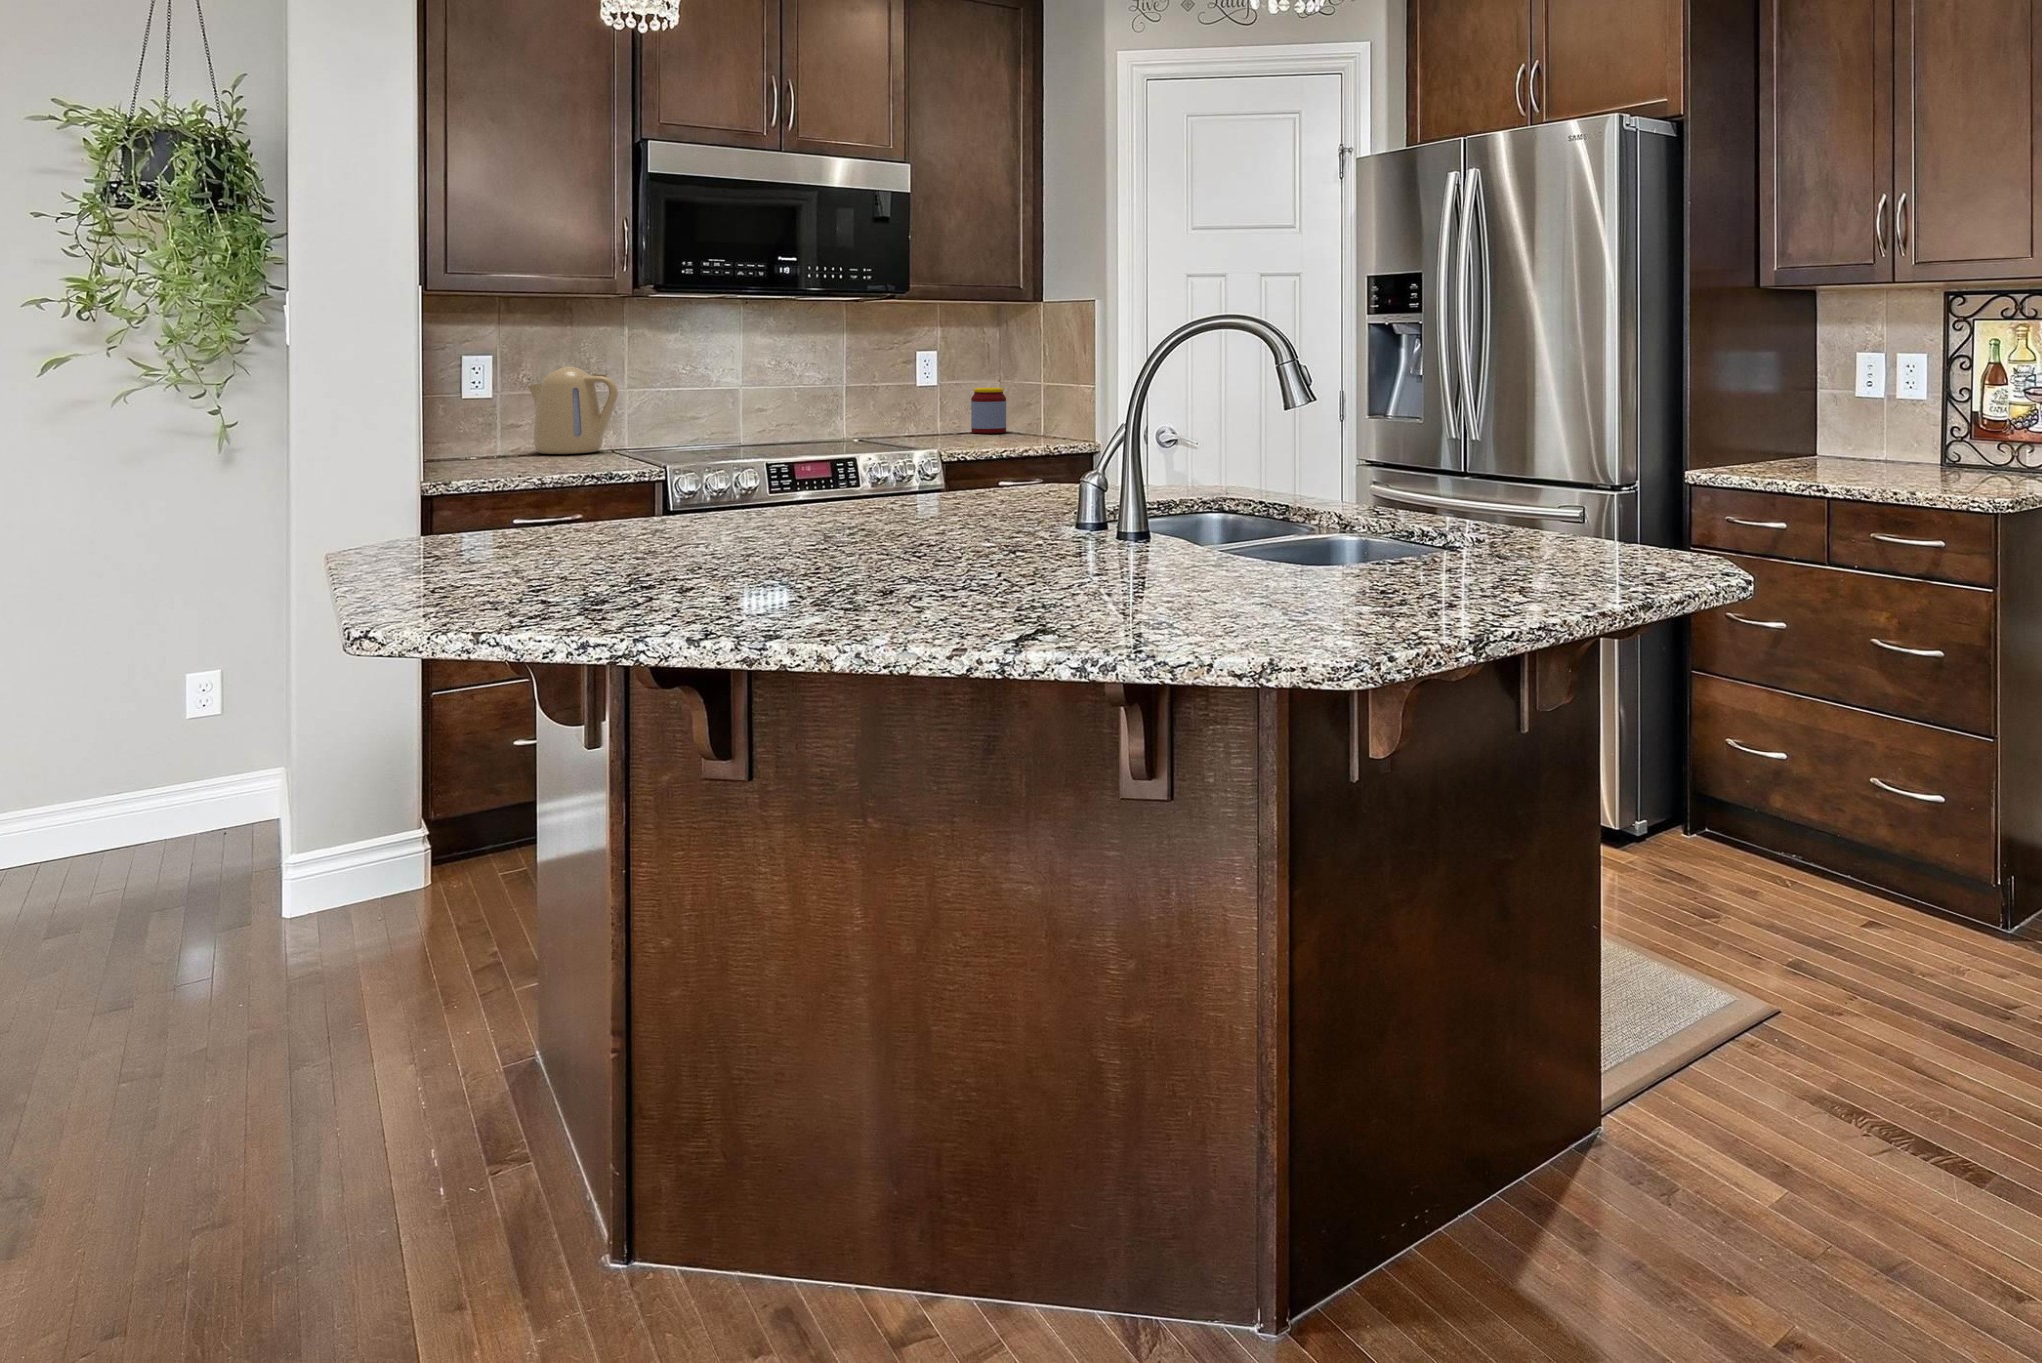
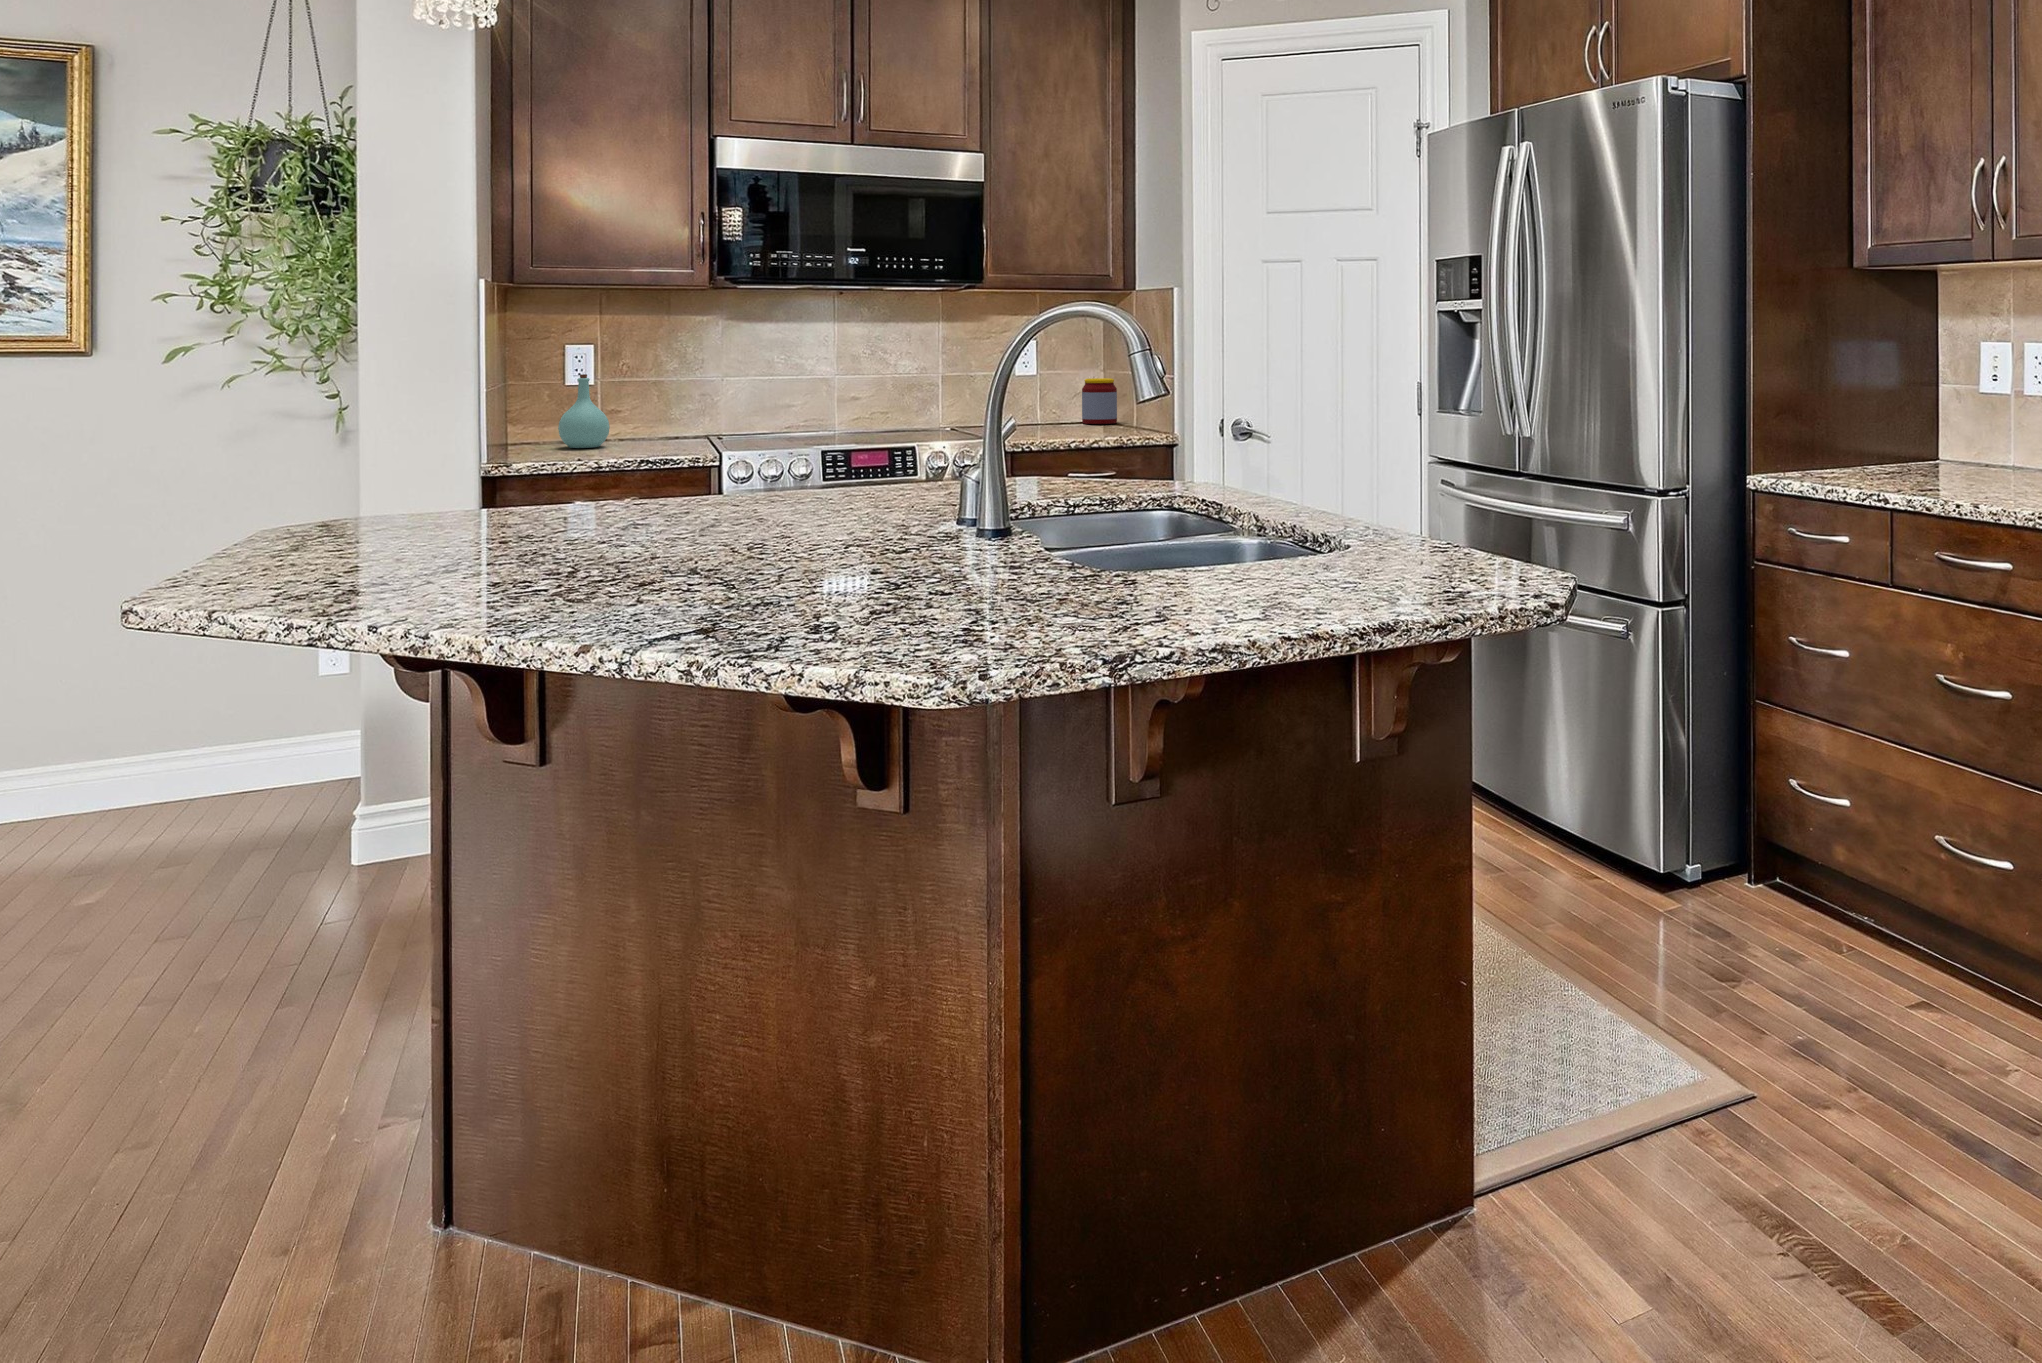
kettle: present [528,366,618,454] -> none [636,356,713,438]
bottle: none [466,387,521,465] -> present [558,374,610,448]

